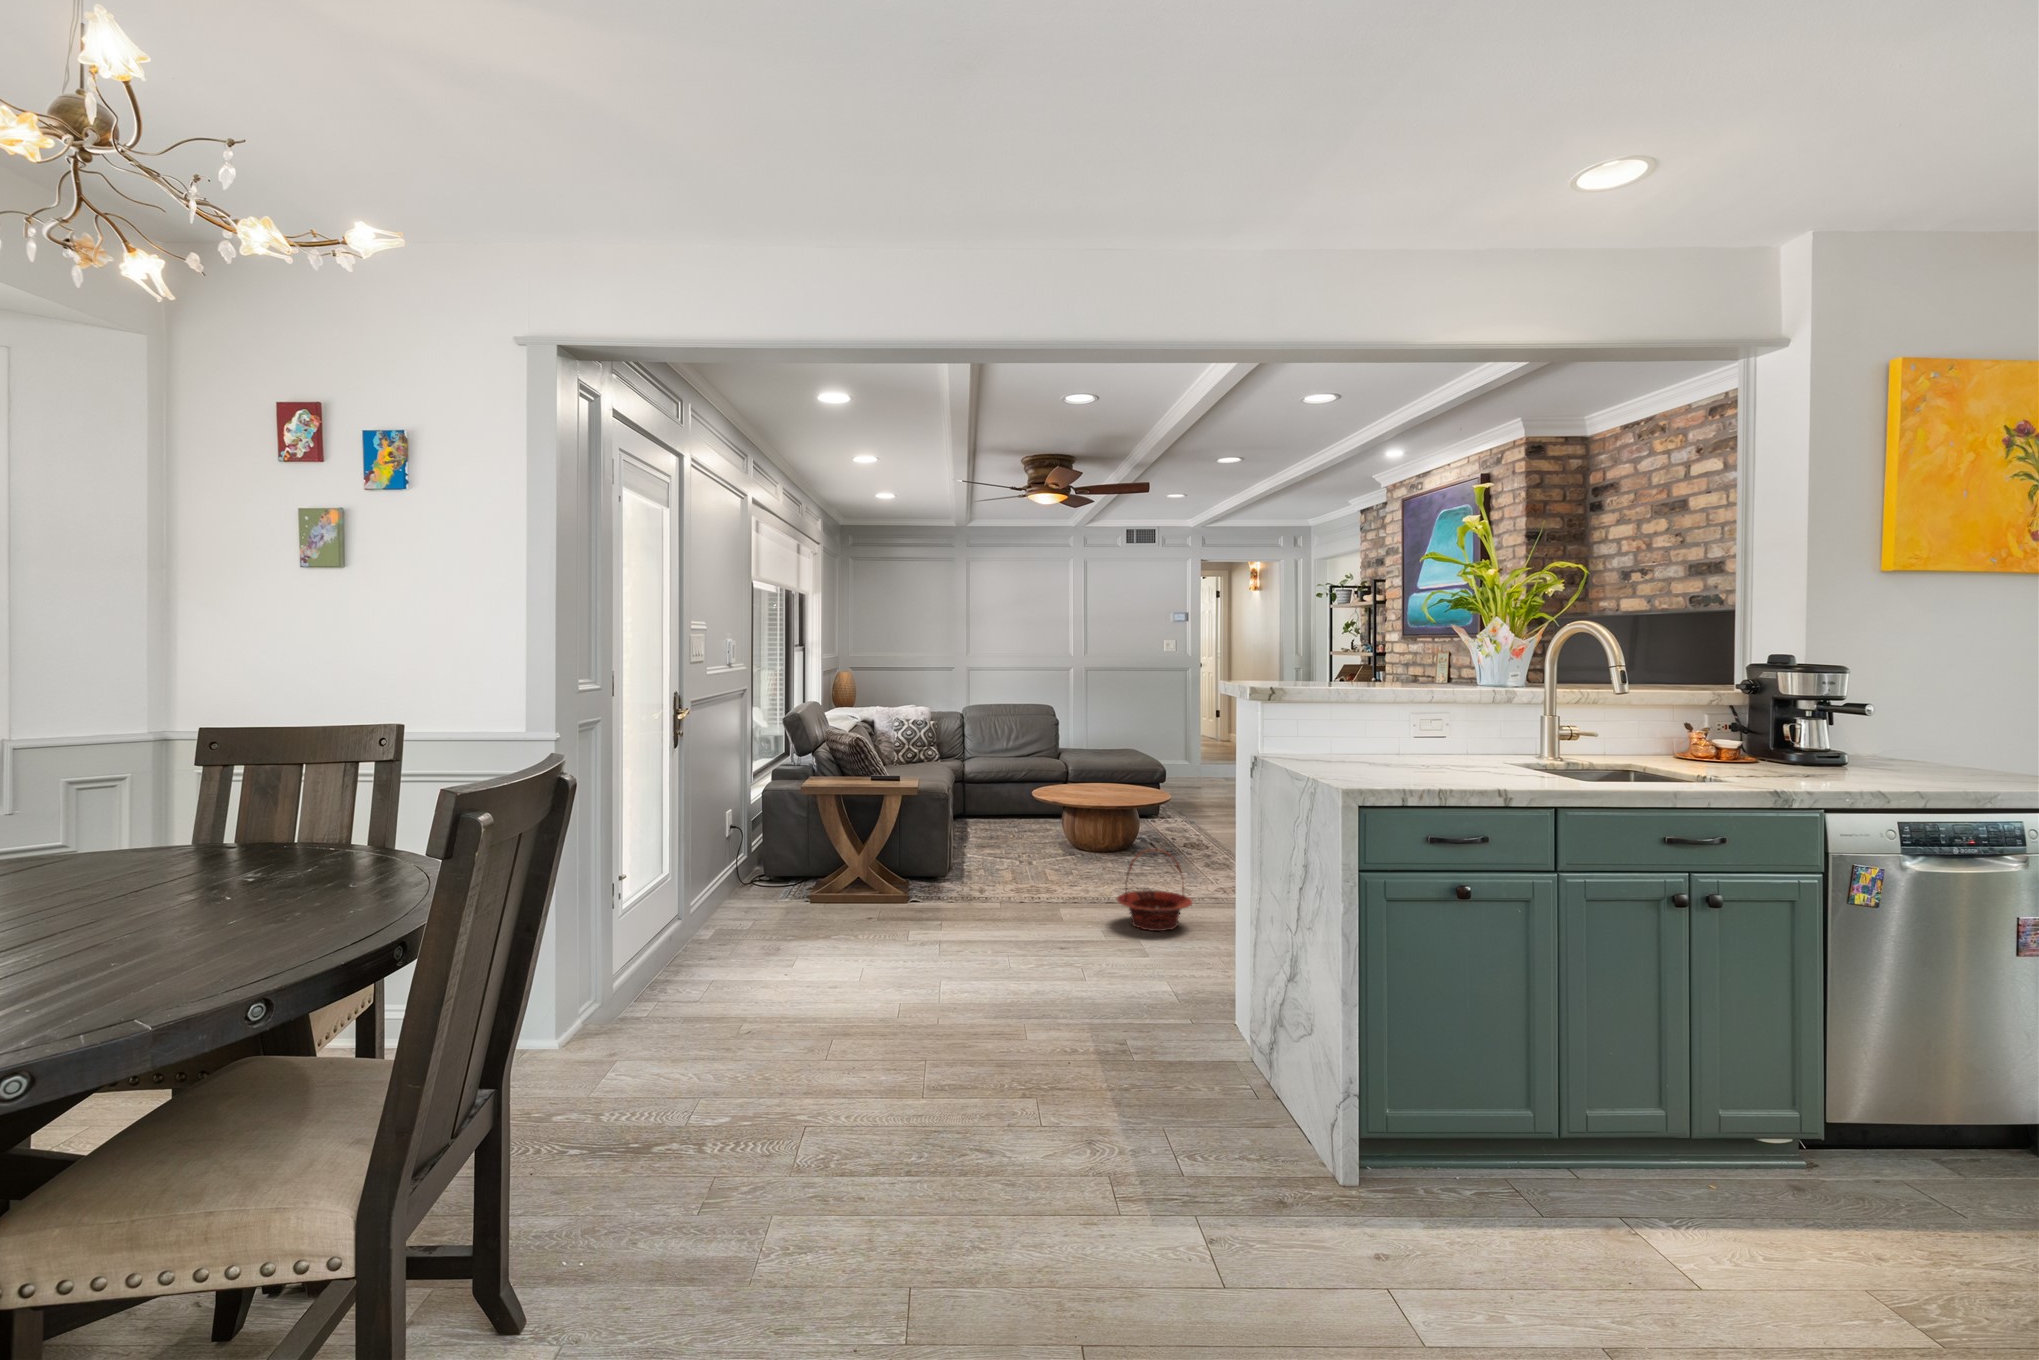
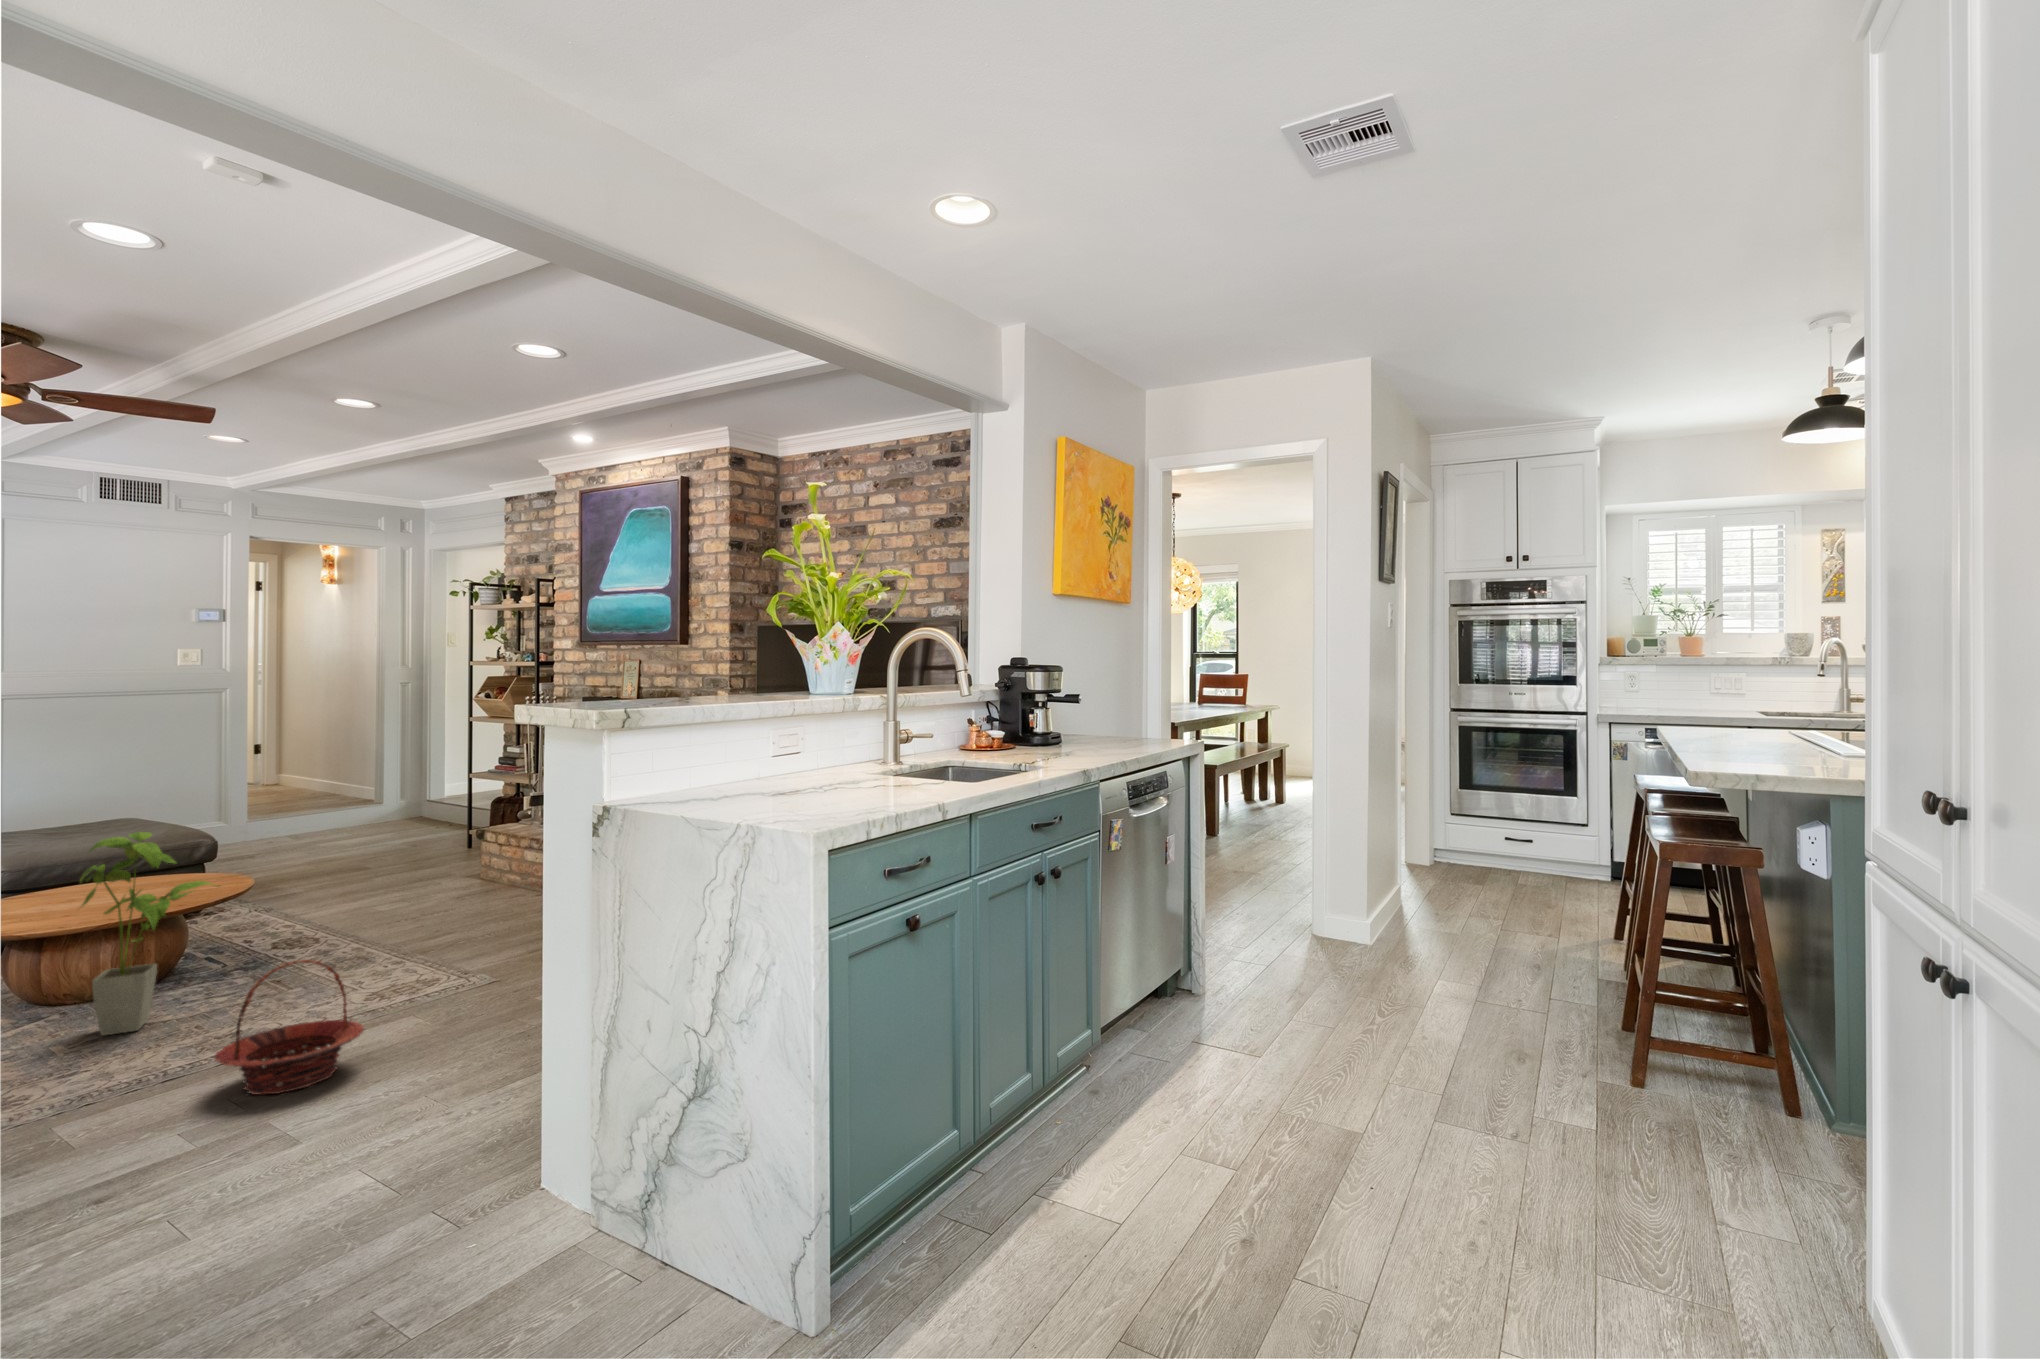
house plant: none [1074,757,1139,877] -> present [80,832,215,1035]

